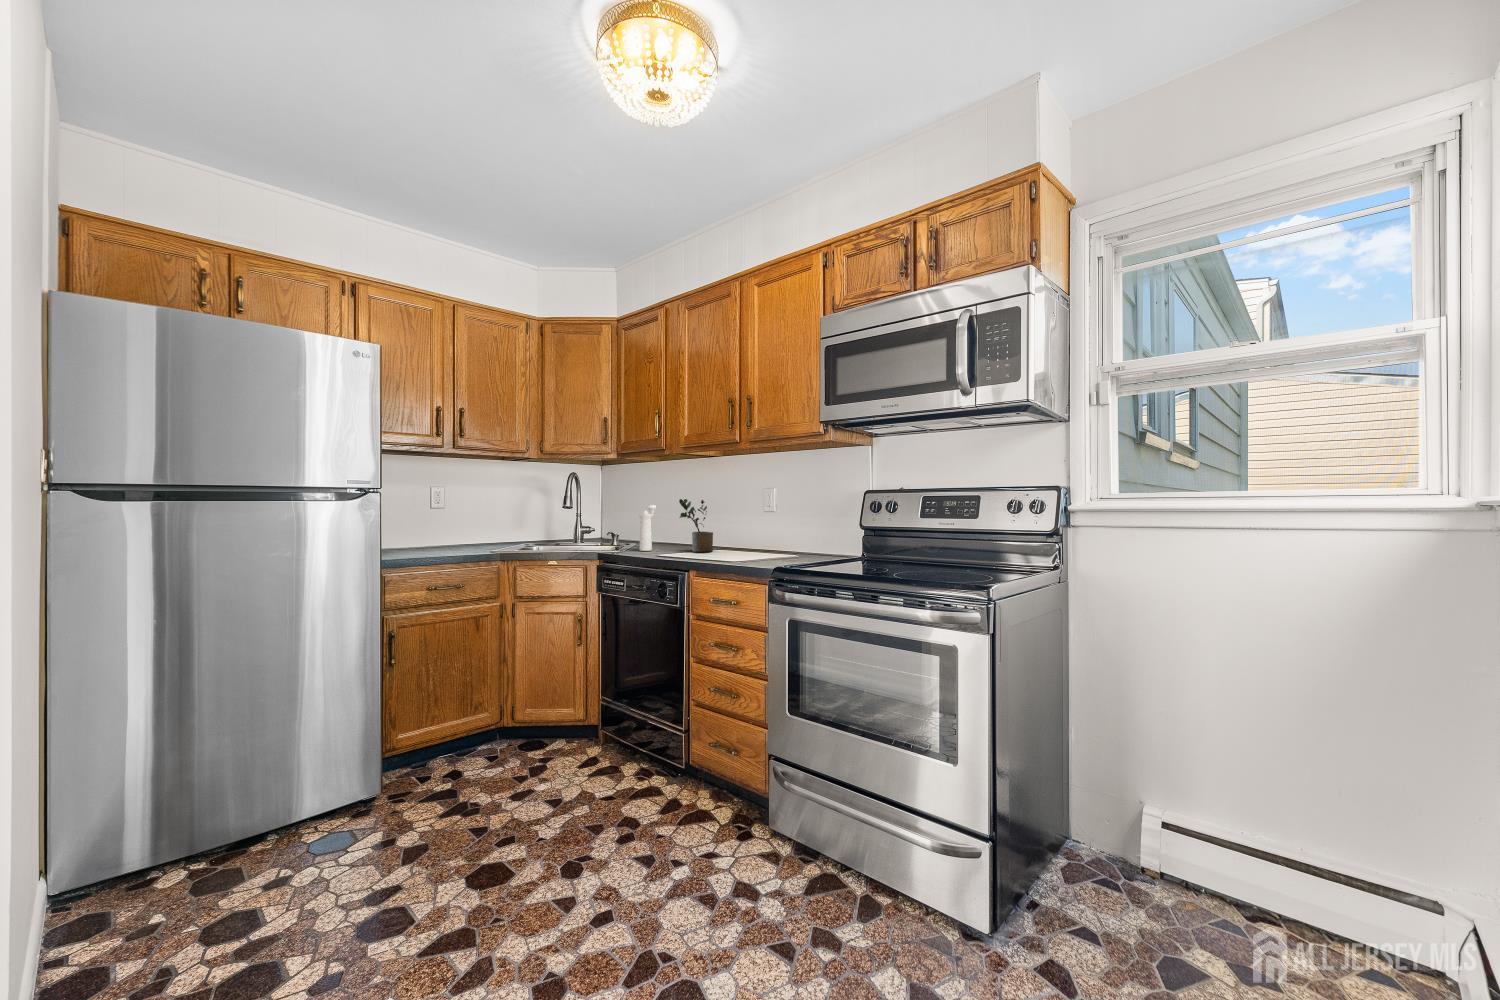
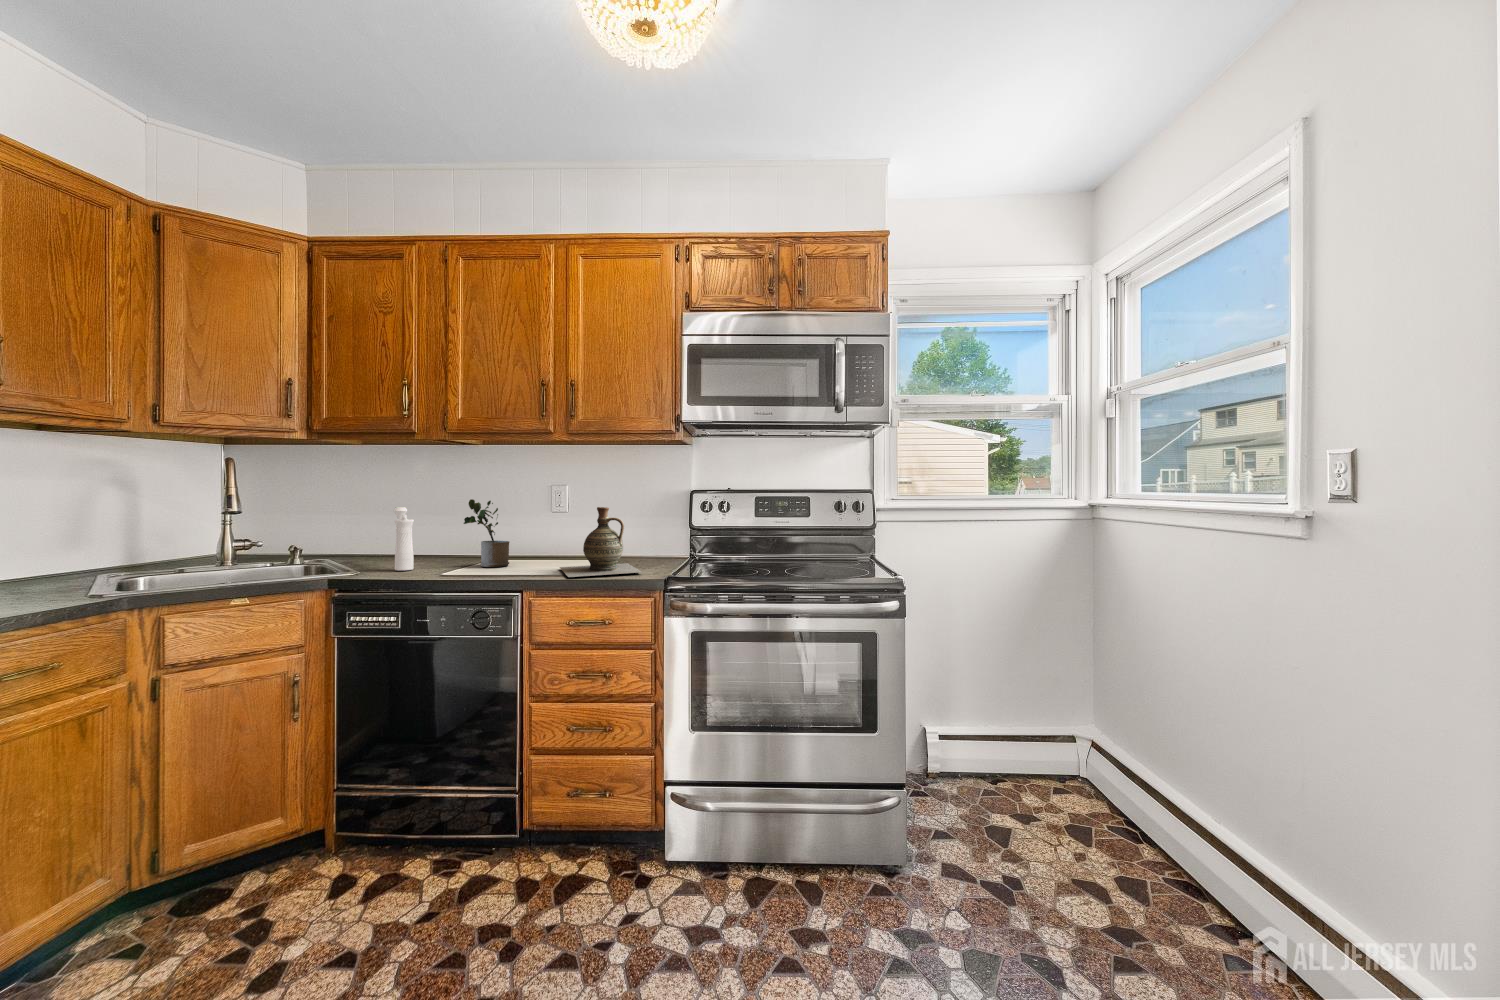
ceramic jug: none [715,505,789,563] -> present [560,507,642,577]

